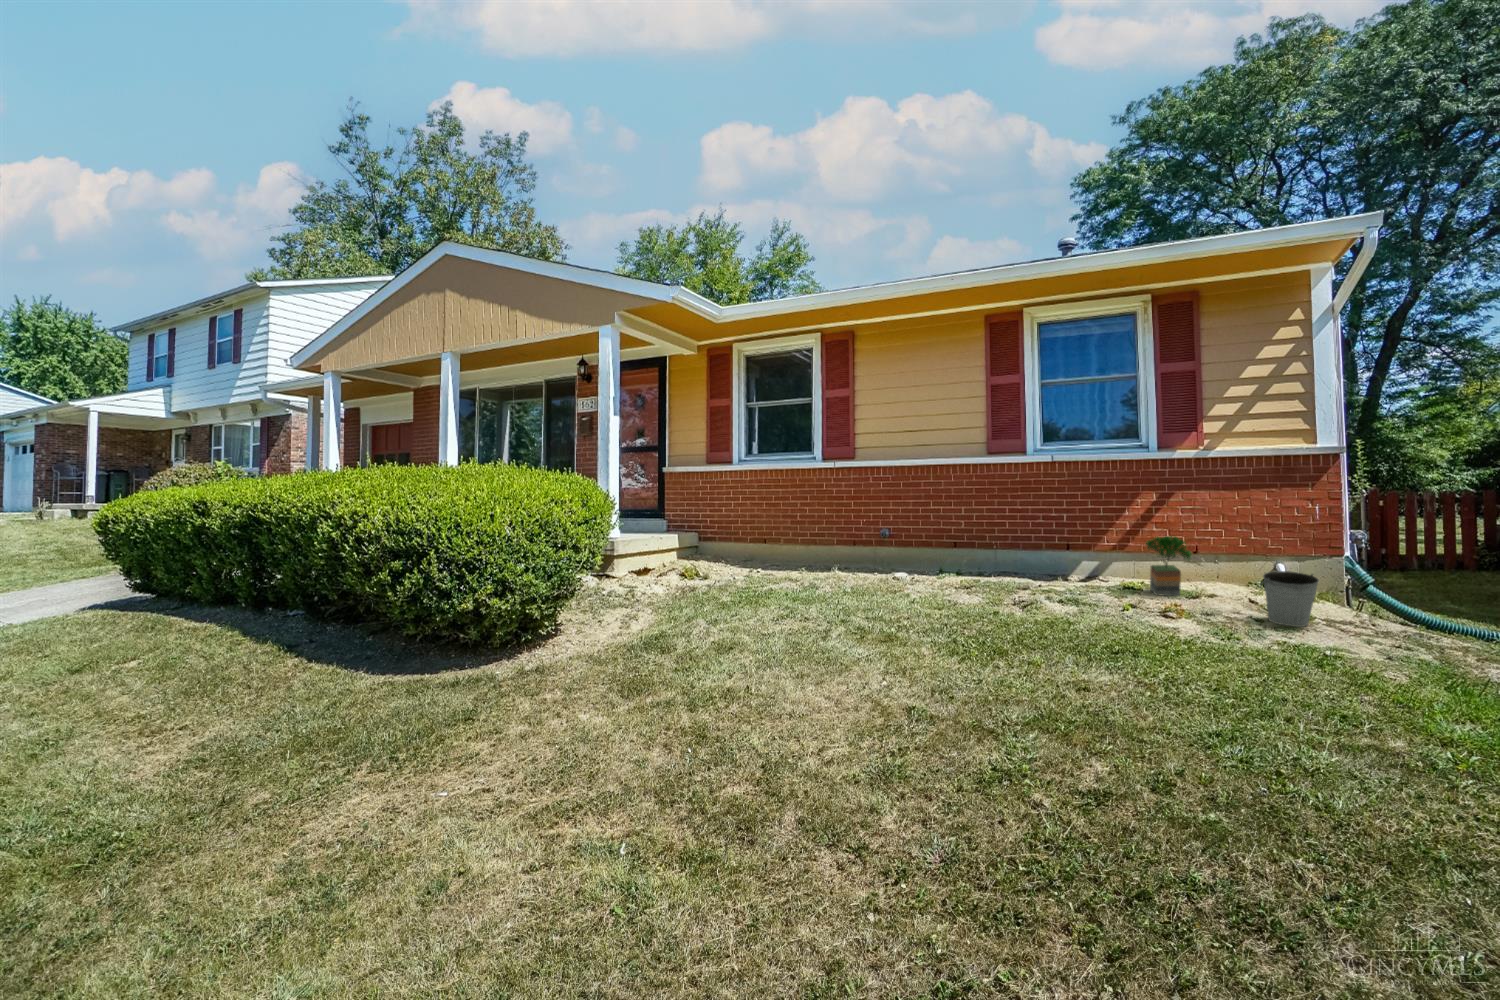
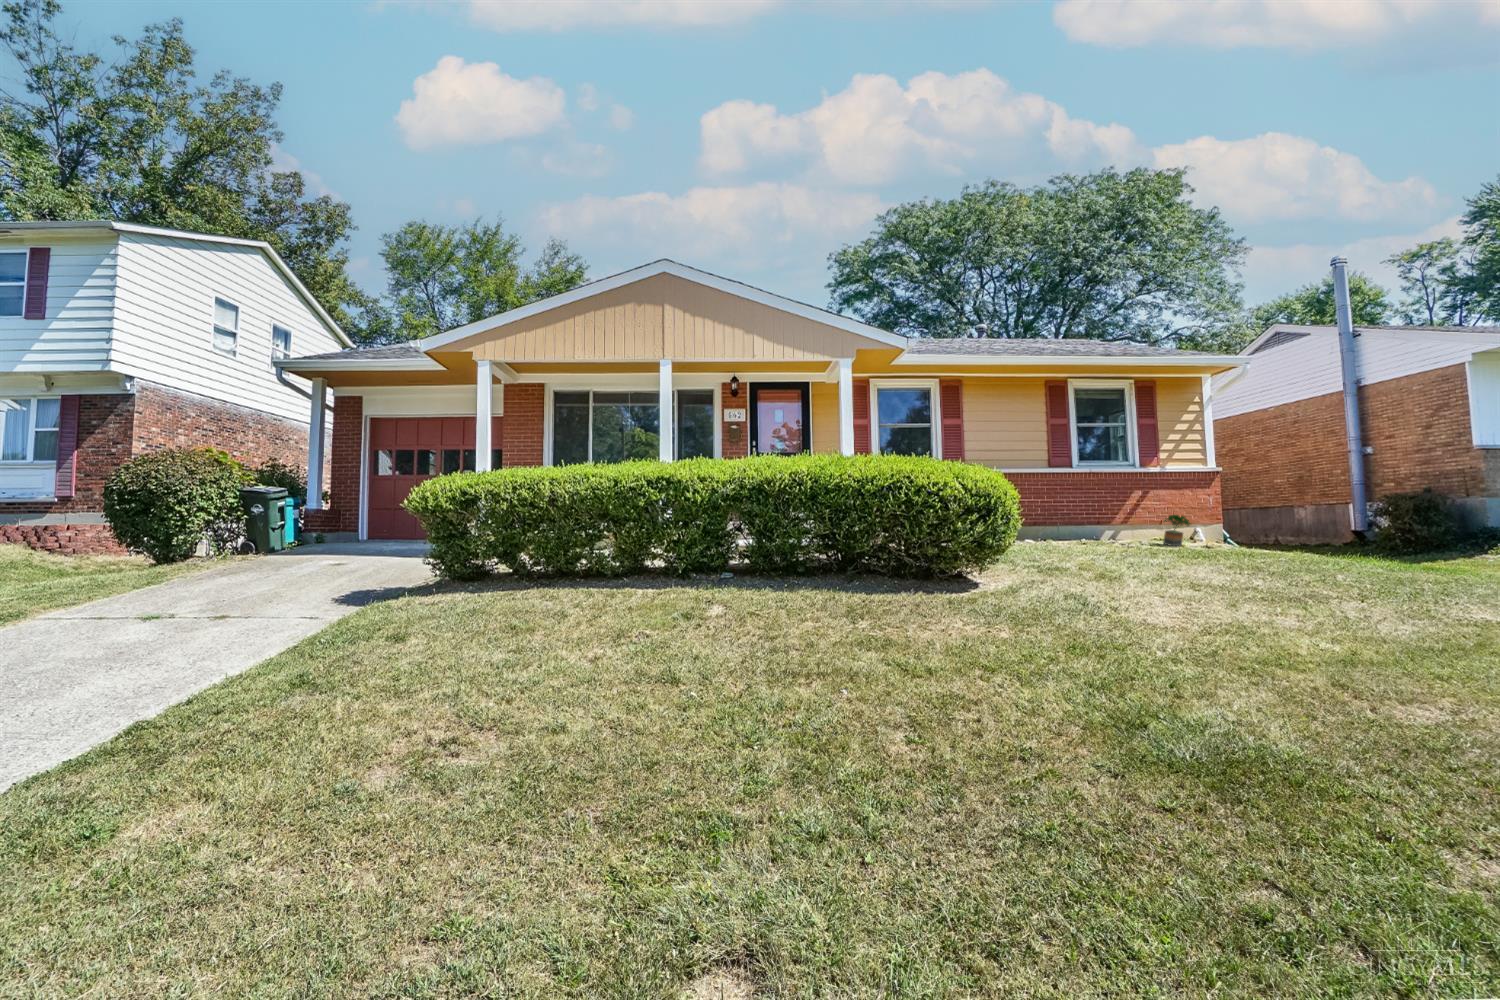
bucket: present [1260,571,1319,627] -> none [1234,530,1263,556]

